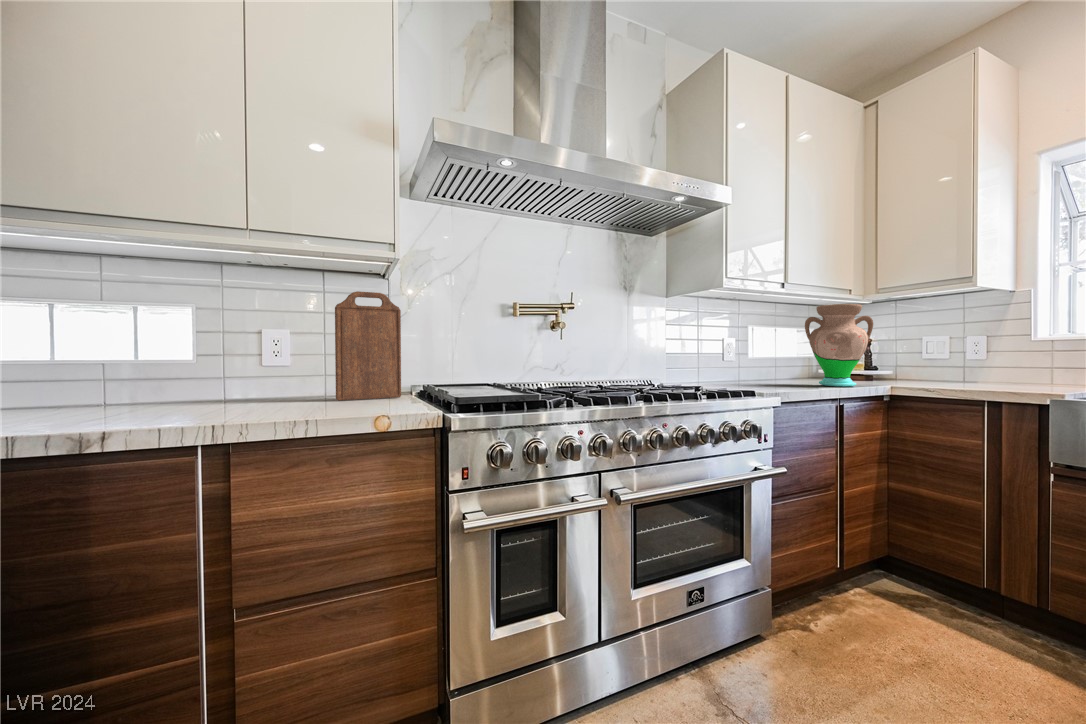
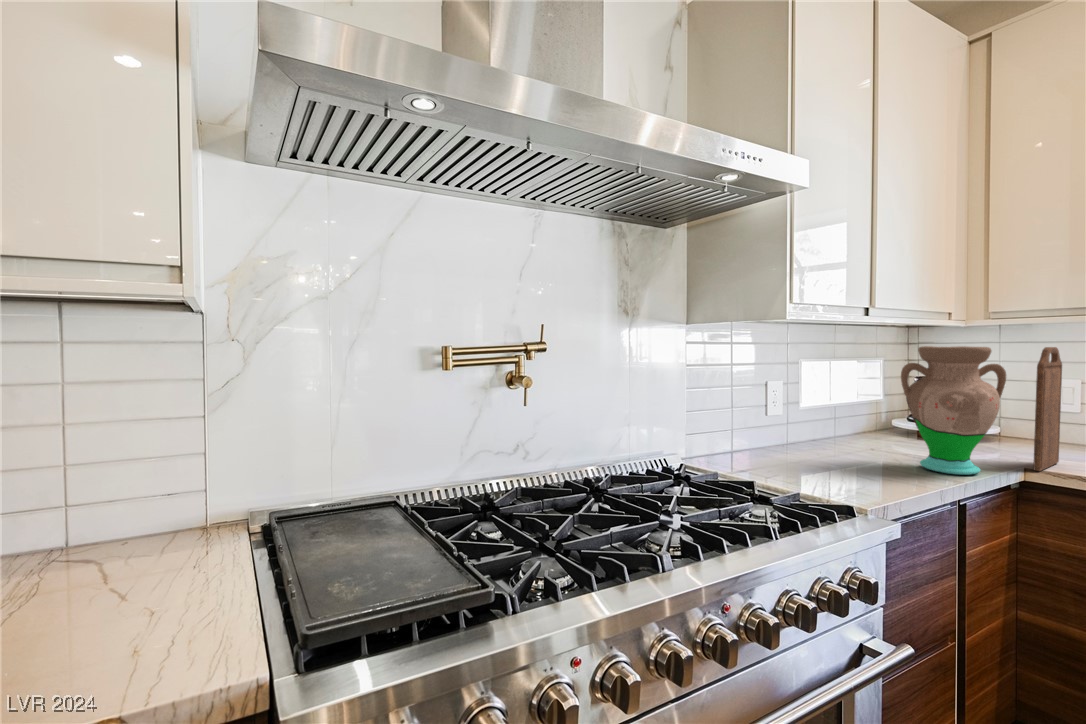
cutting board: present [335,291,401,400] -> present [1033,347,1062,471]

